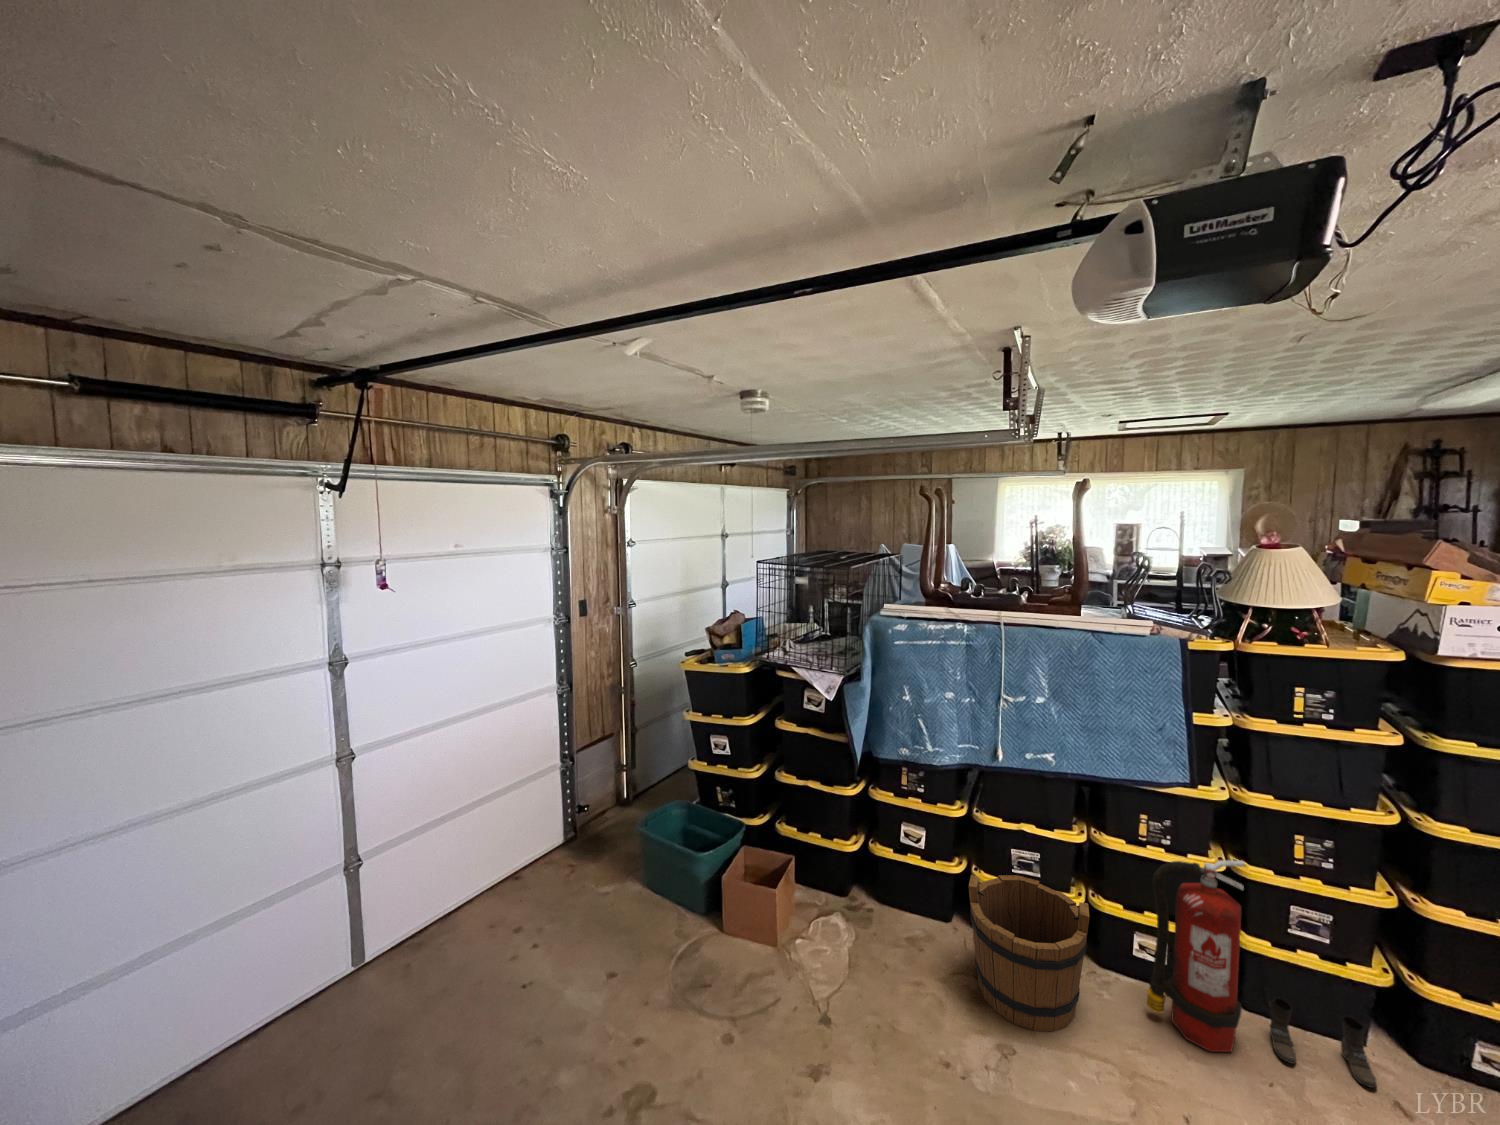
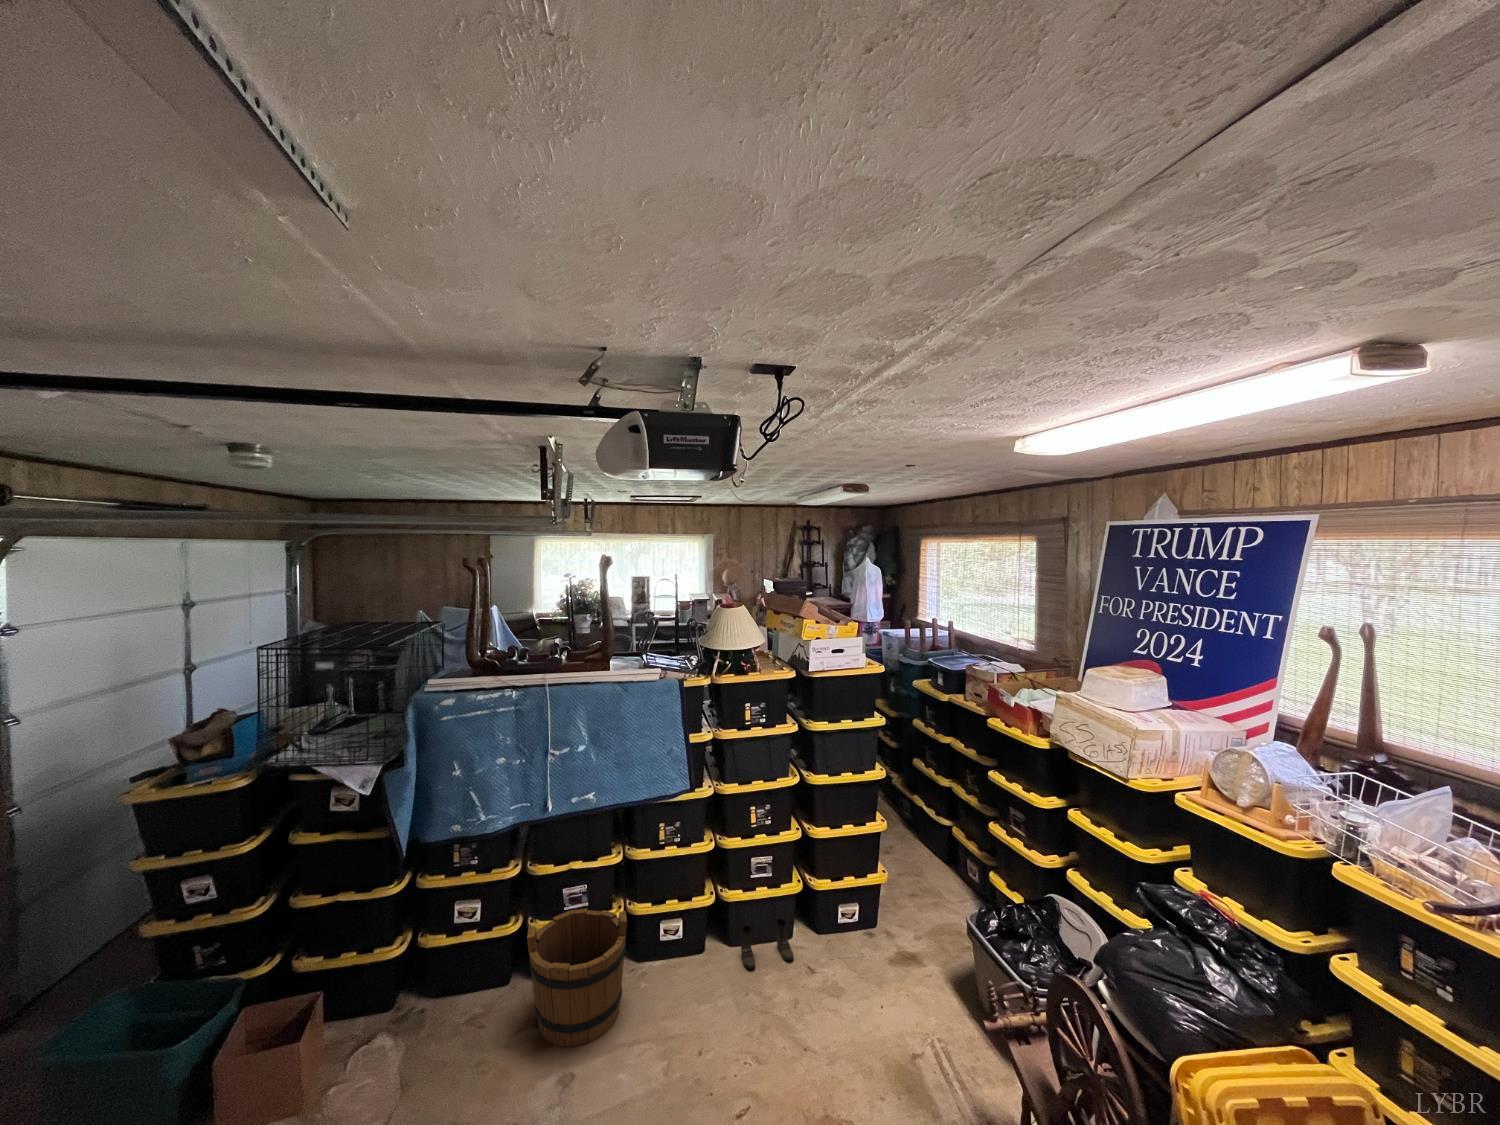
fire extinguisher: present [1146,860,1244,1052] -> none [668,835,725,987]

